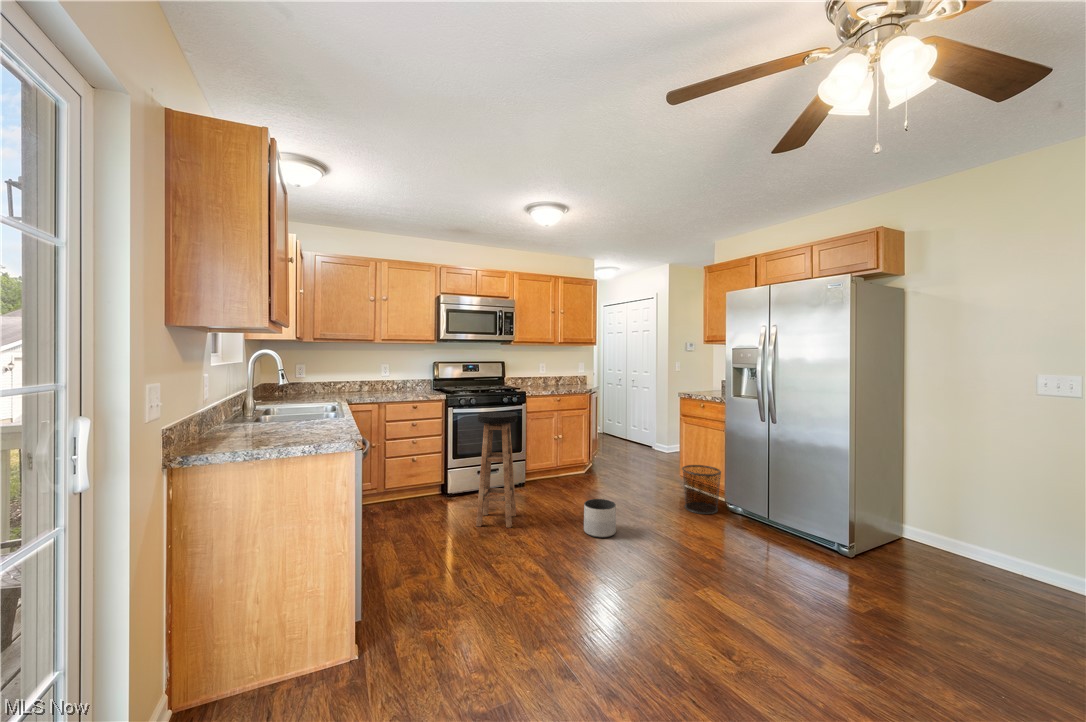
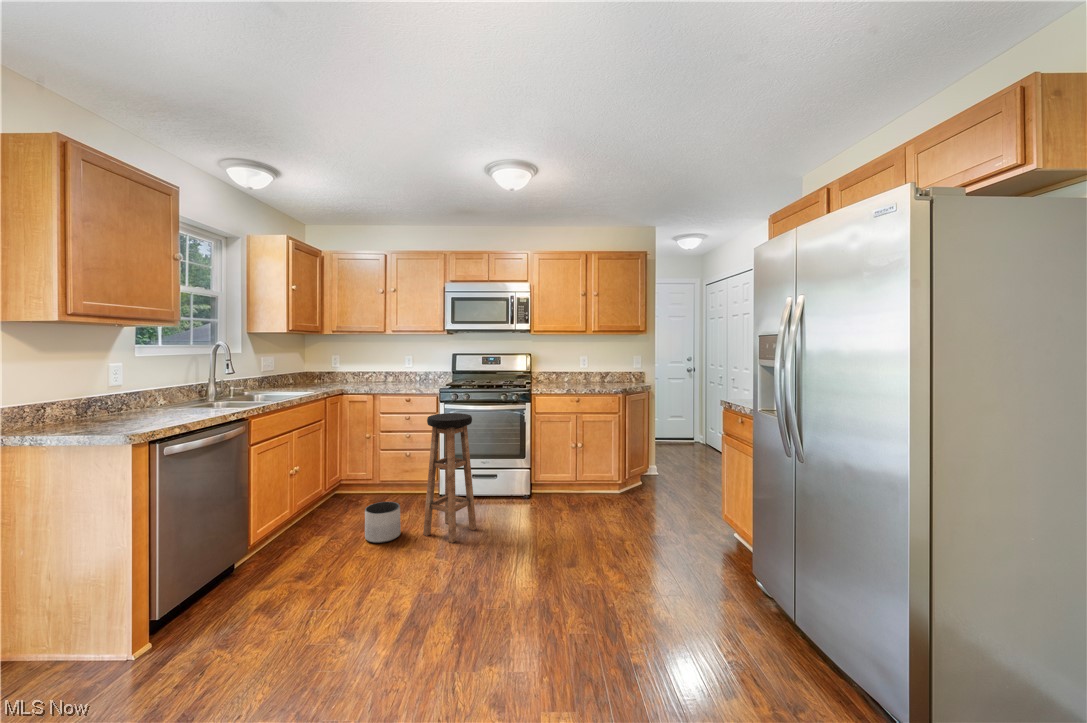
trash can: present [682,465,721,514] -> none [680,500,733,572]
planter: present [584,499,616,538] -> present [365,502,401,543]

